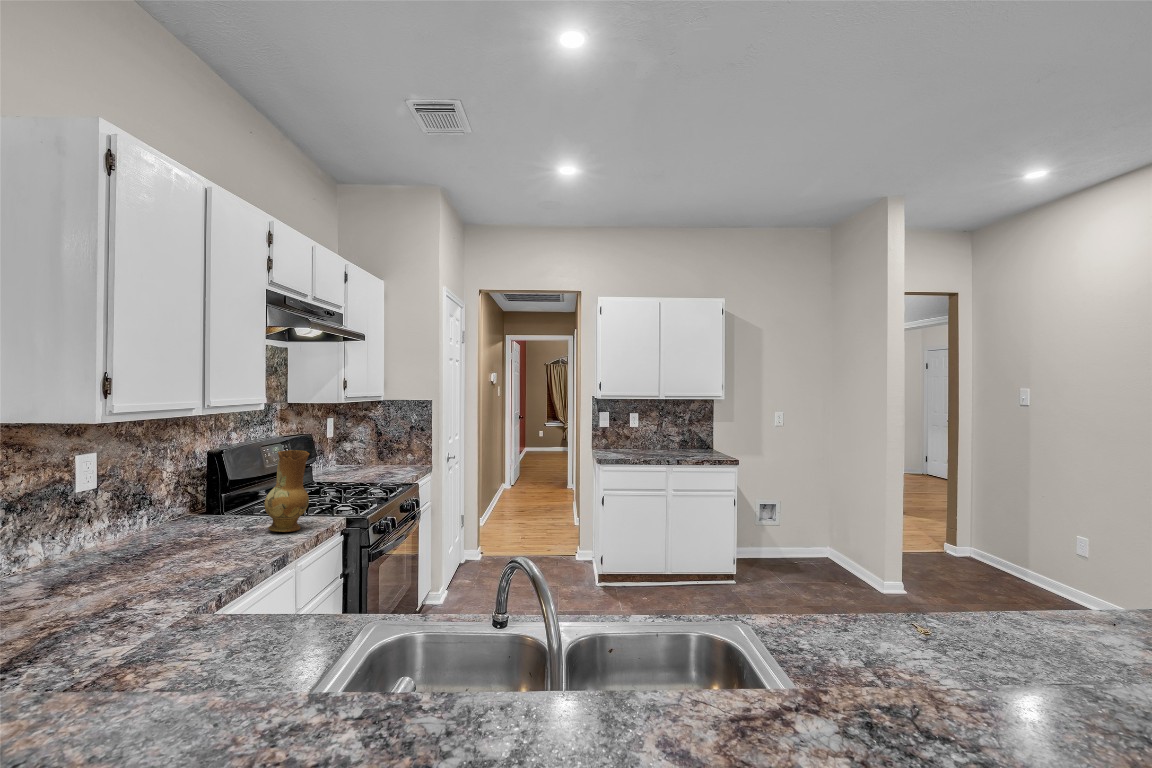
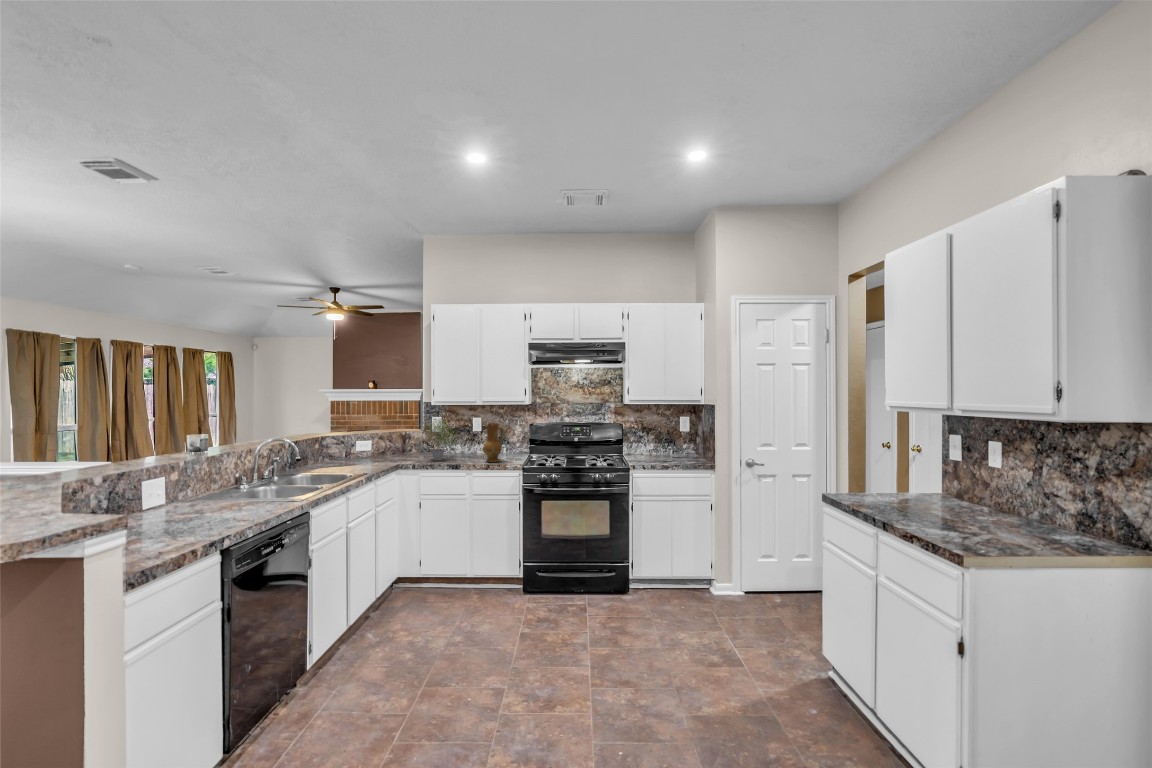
potted plant: none [108,441,251,576] -> present [425,418,454,461]

